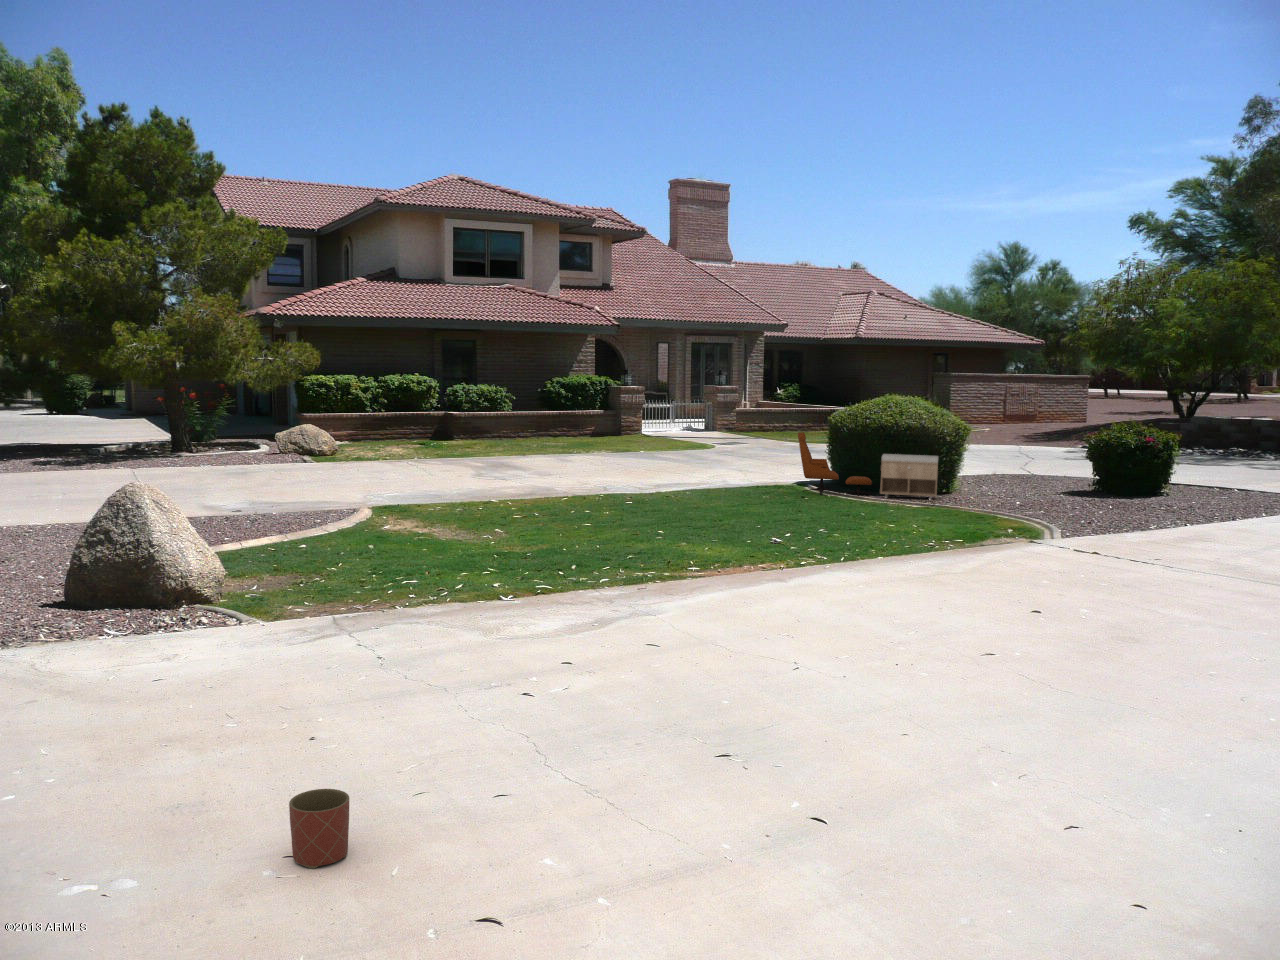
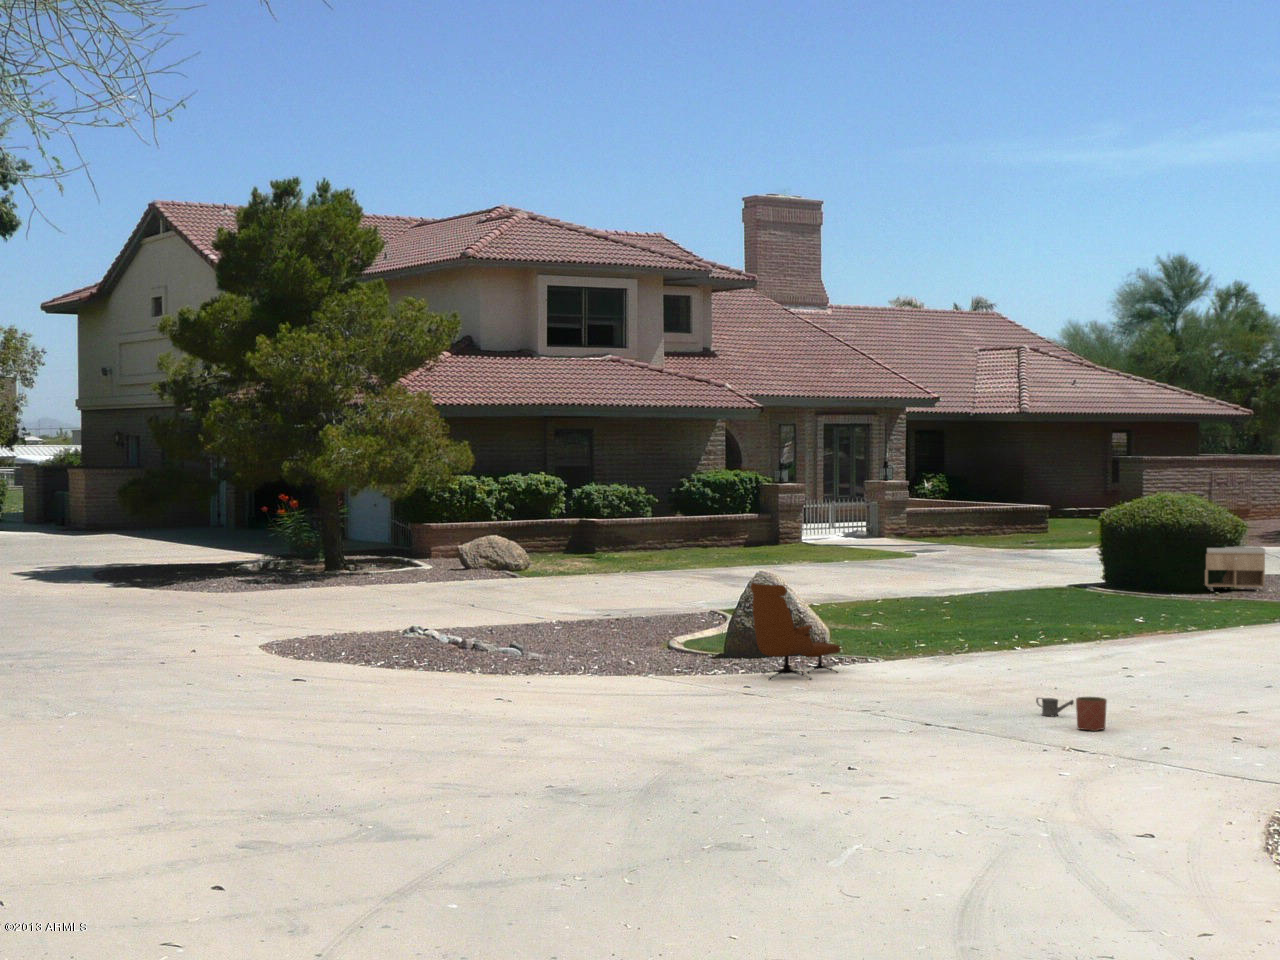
lounge chair: present [798,432,872,496] -> present [750,583,840,680]
watering can: none [145,738,176,778] -> present [1036,698,1074,716]
planter: present [289,789,349,869] -> present [1076,697,1107,731]

